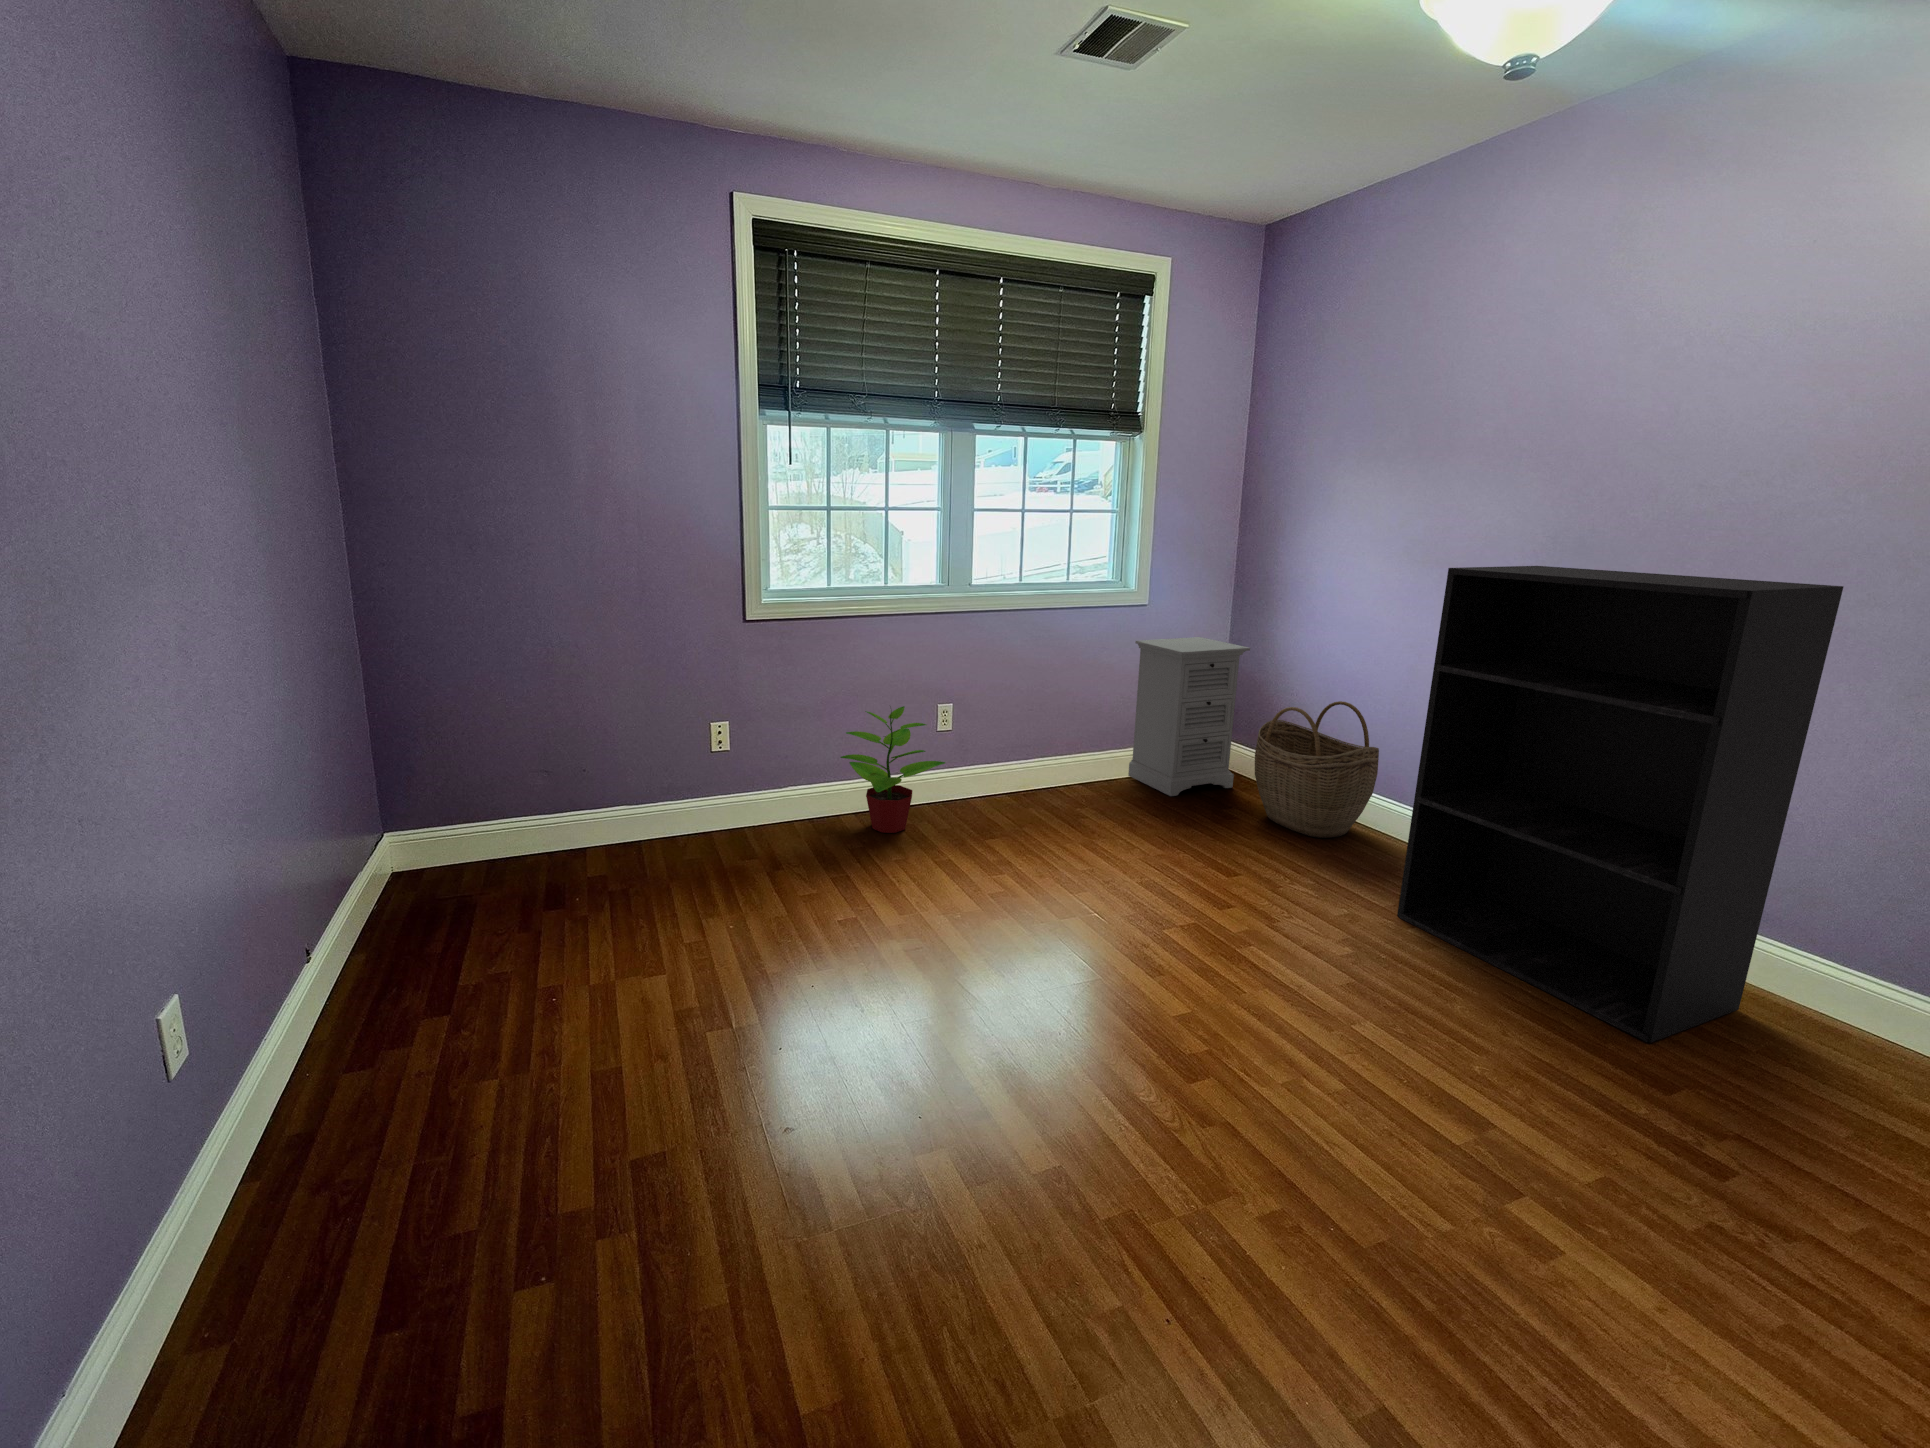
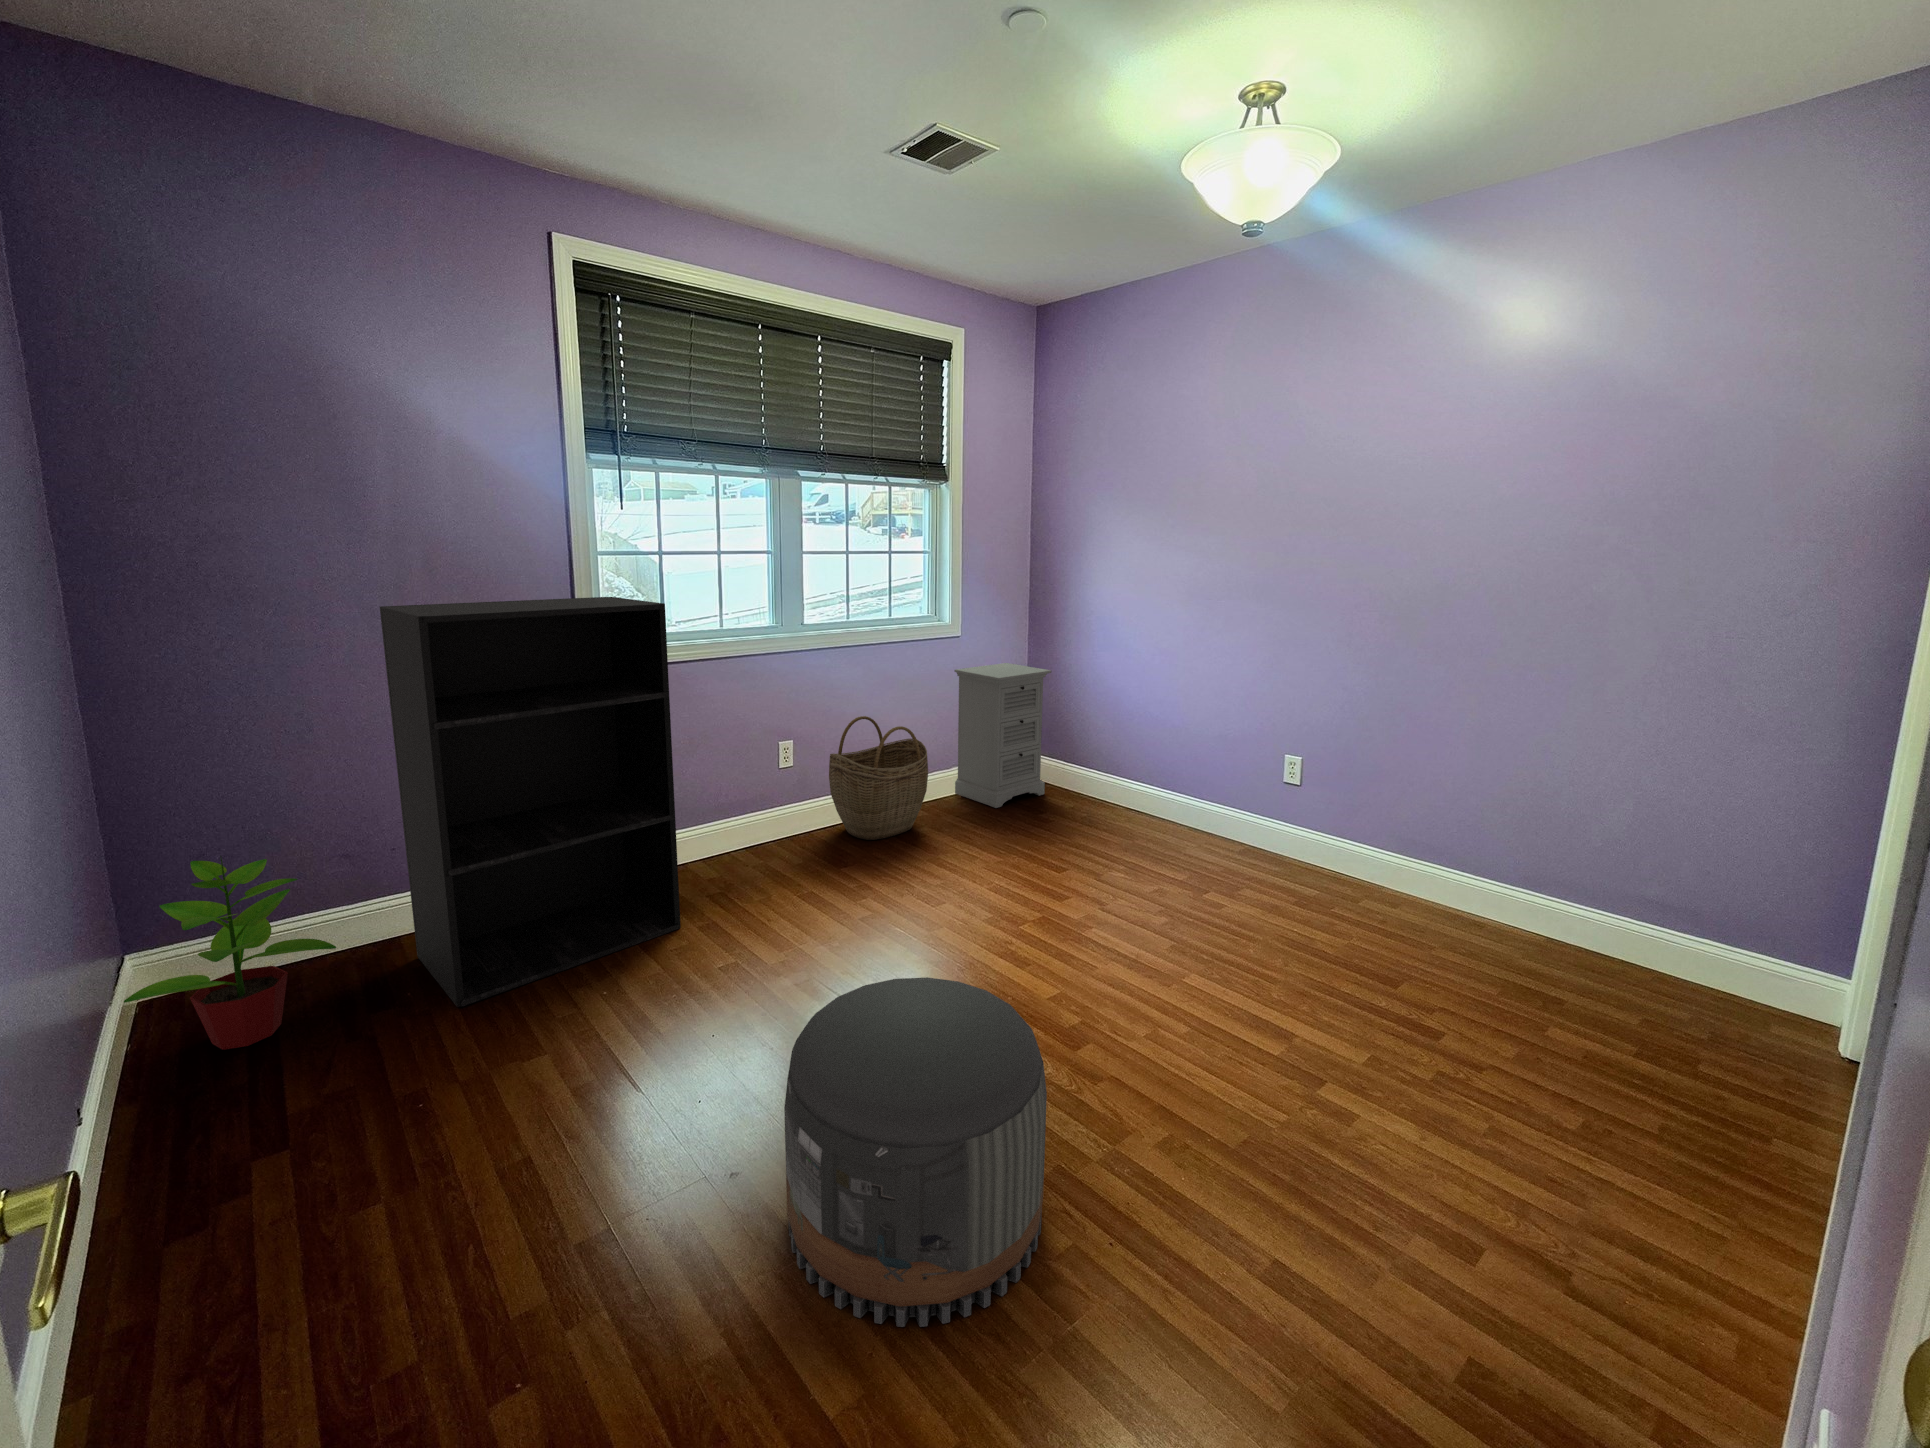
bookshelf: present [1397,566,1843,1043] -> present [380,597,681,1007]
woven basket: present [1255,701,1379,838] -> present [829,716,928,840]
potted plant: present [841,706,945,833] -> present [124,856,336,1050]
pouf: none [817,960,1104,1346] -> present [784,977,1047,1327]

